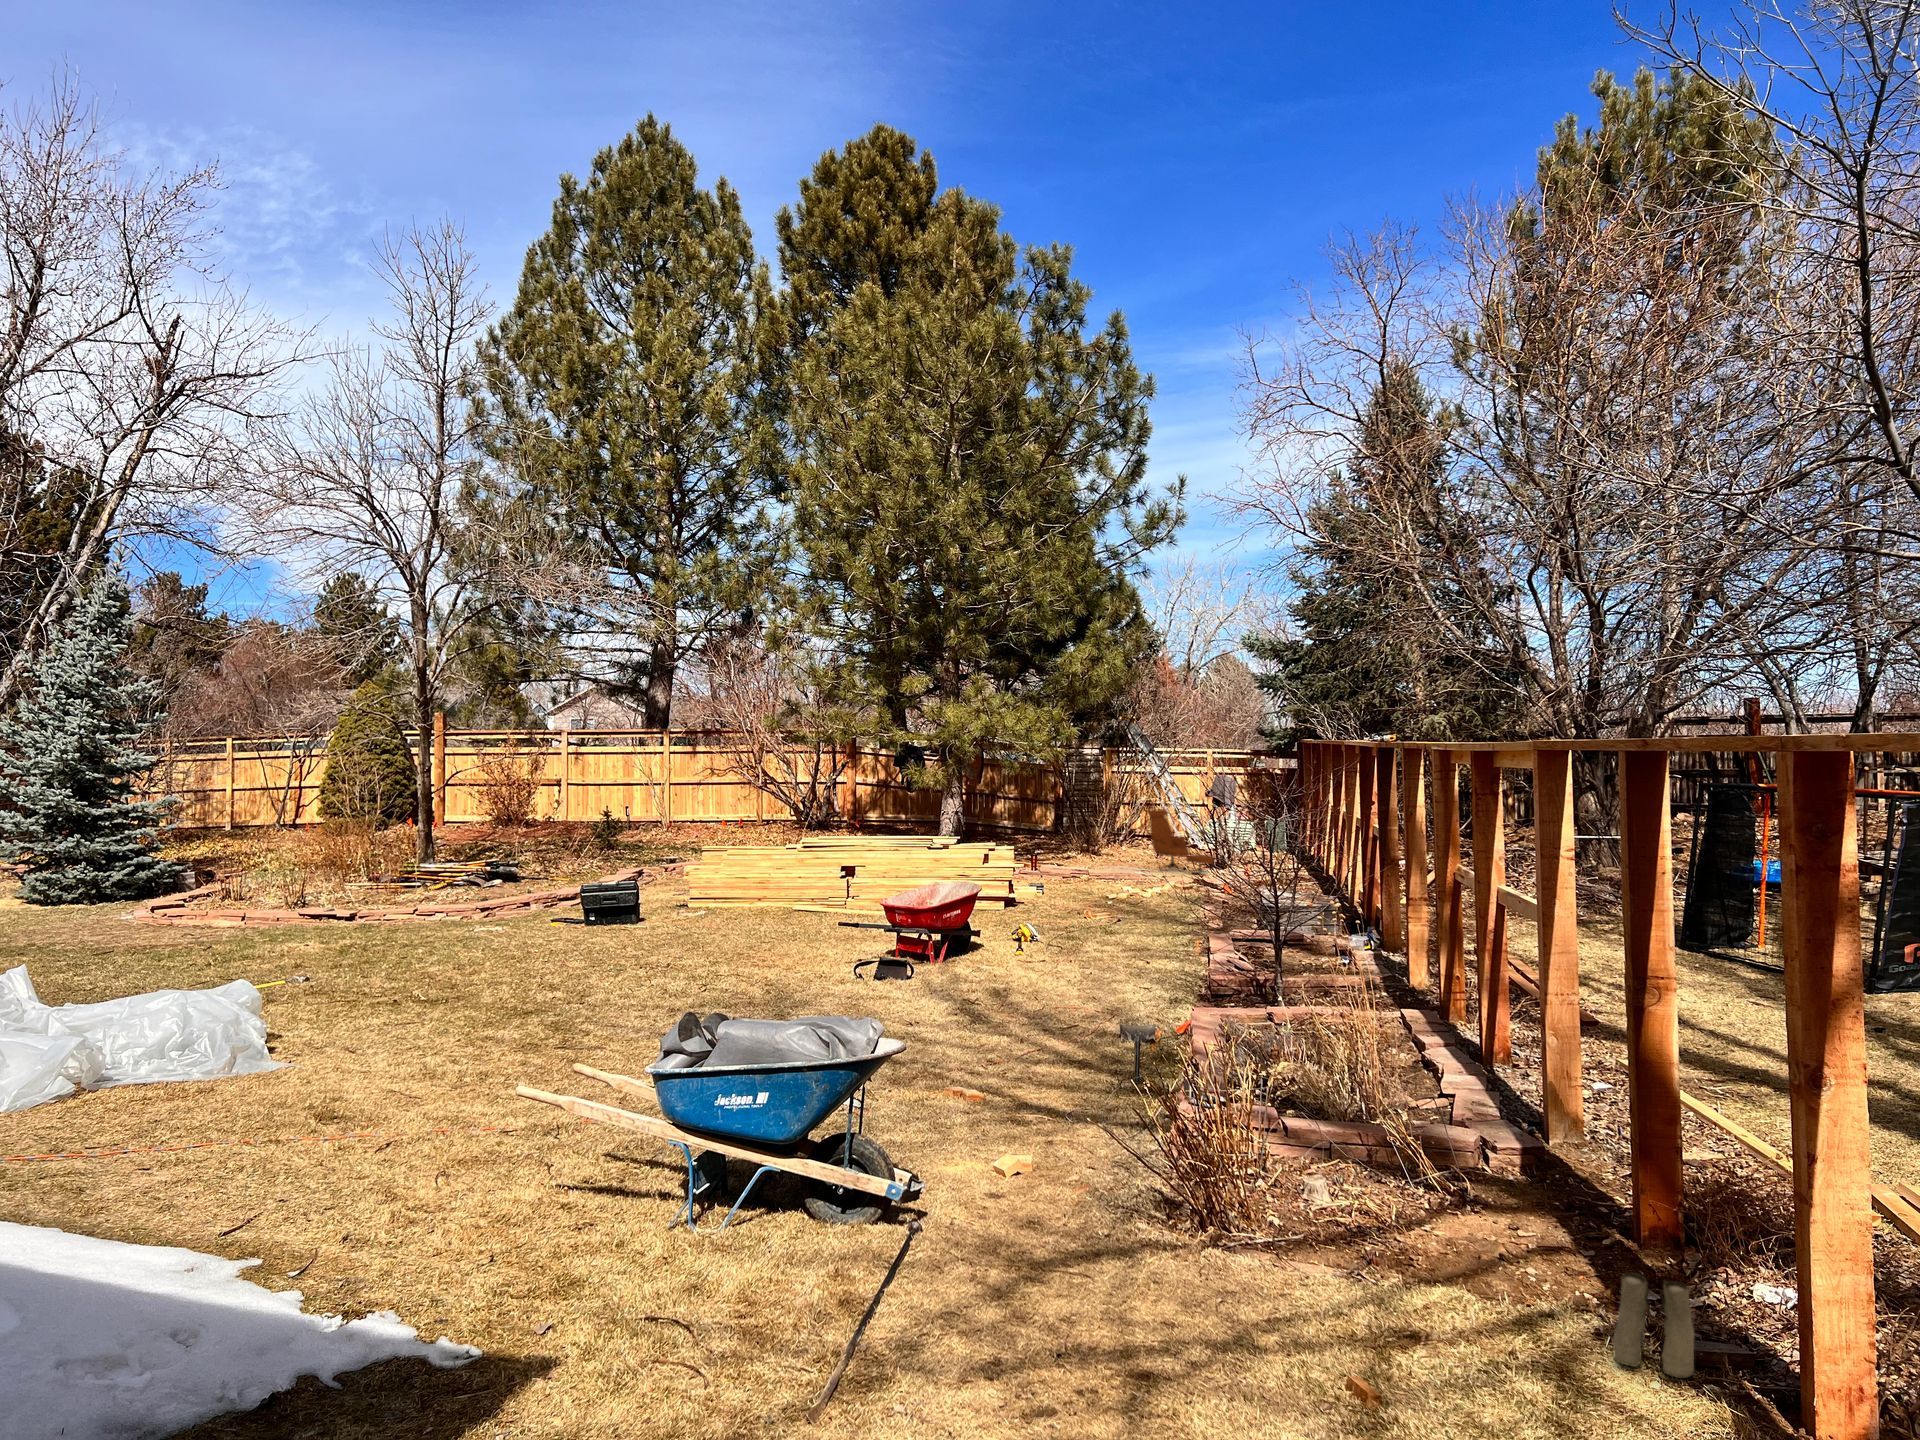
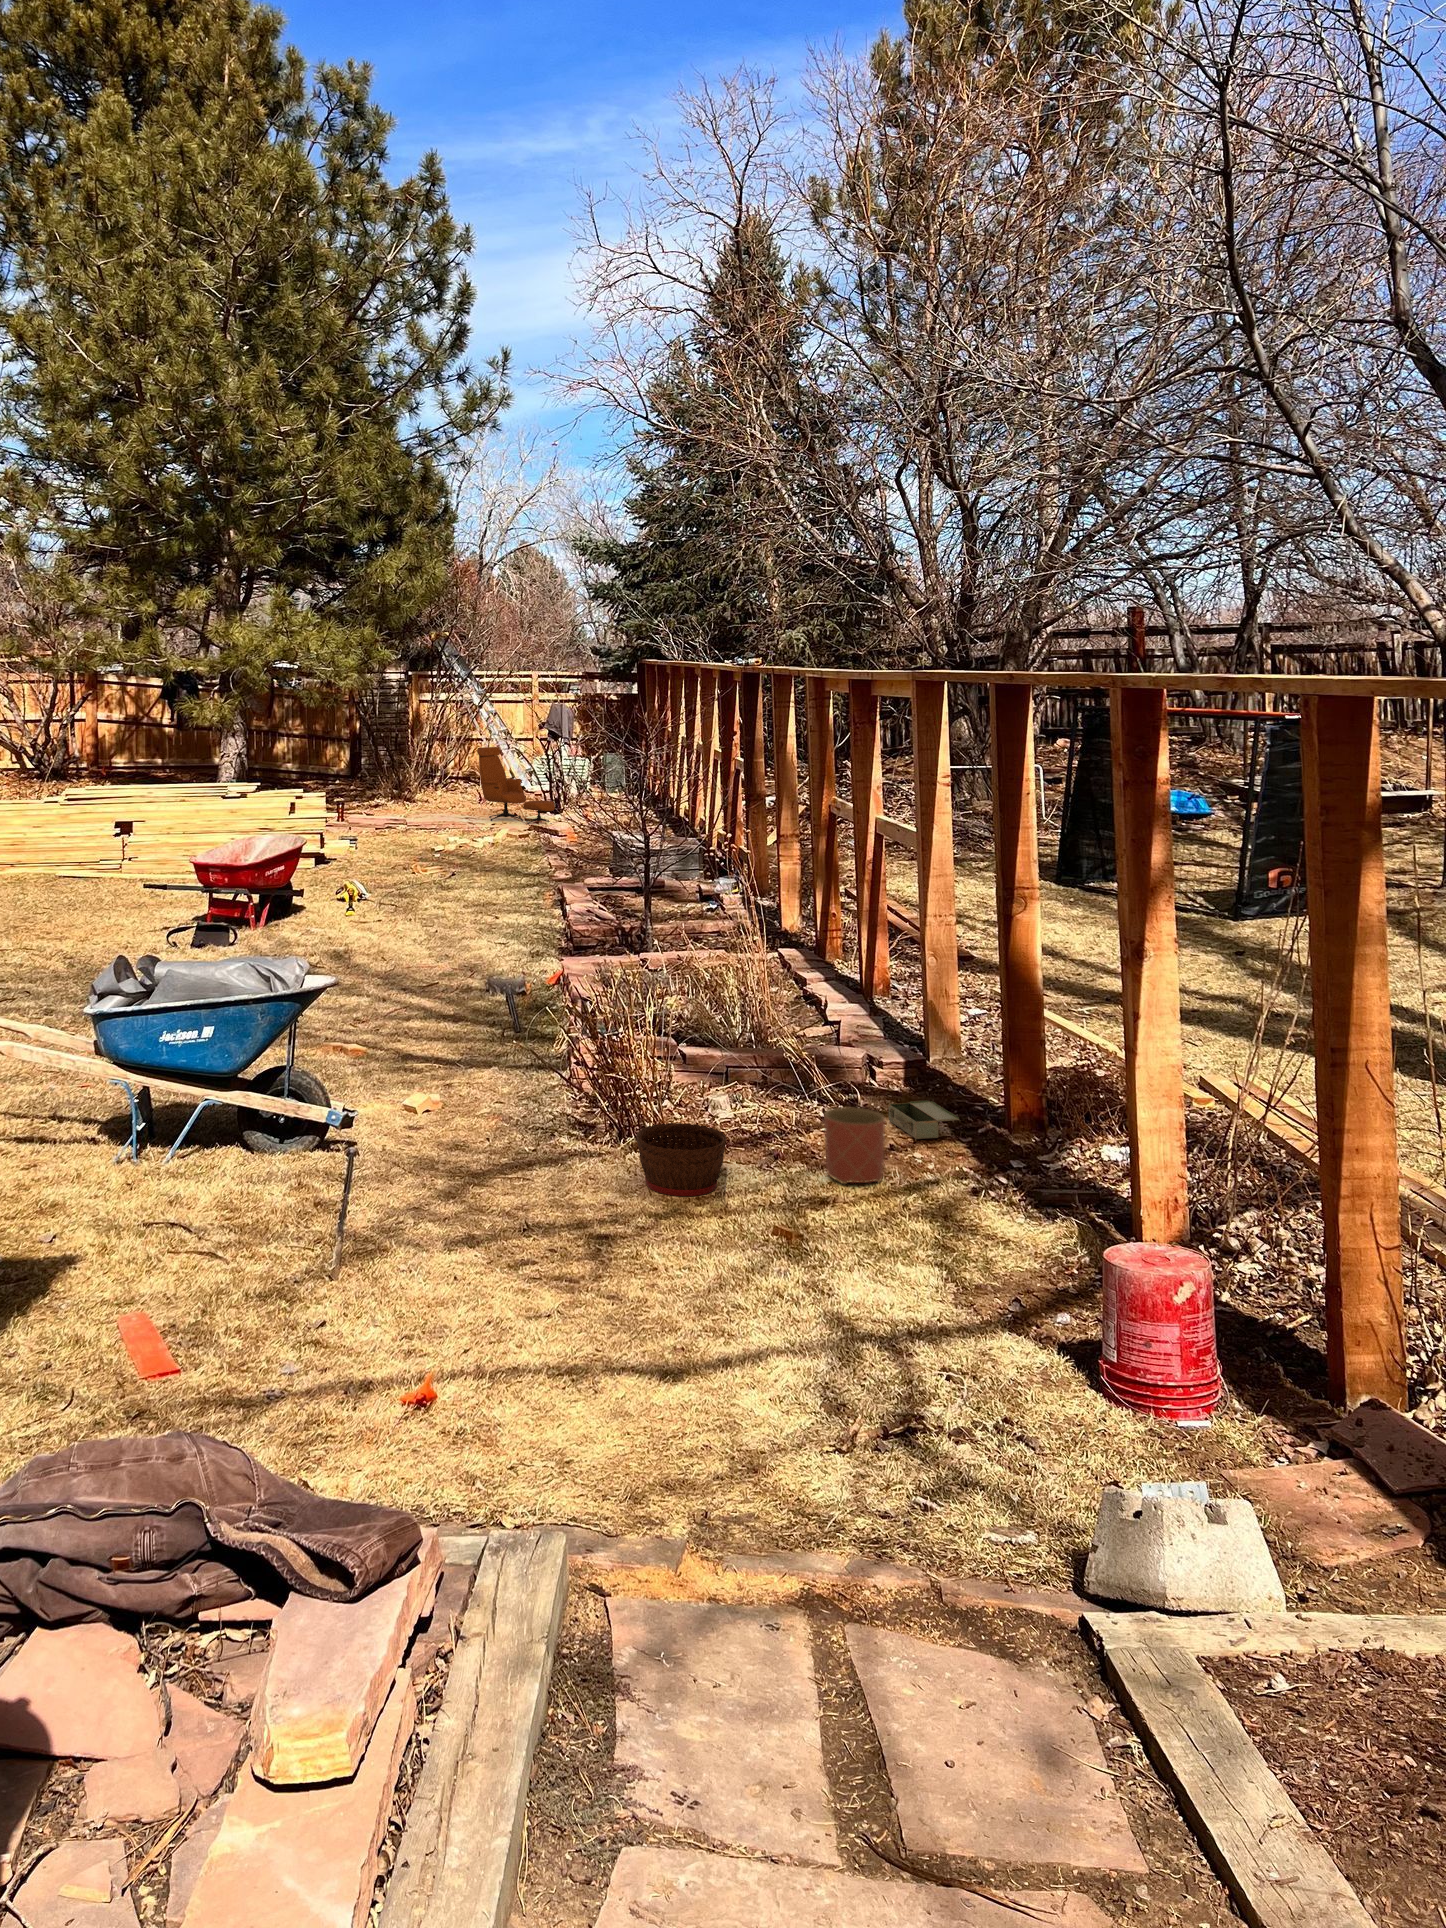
toolbox: none [1508,1213,1594,1264] -> present [889,1101,959,1139]
basket: none [1208,1222,1310,1316] -> present [636,1123,726,1196]
planter: none [1426,1227,1501,1326] -> present [824,1108,885,1184]
boots: present [1613,1273,1694,1378] -> none [972,1126,1032,1201]

